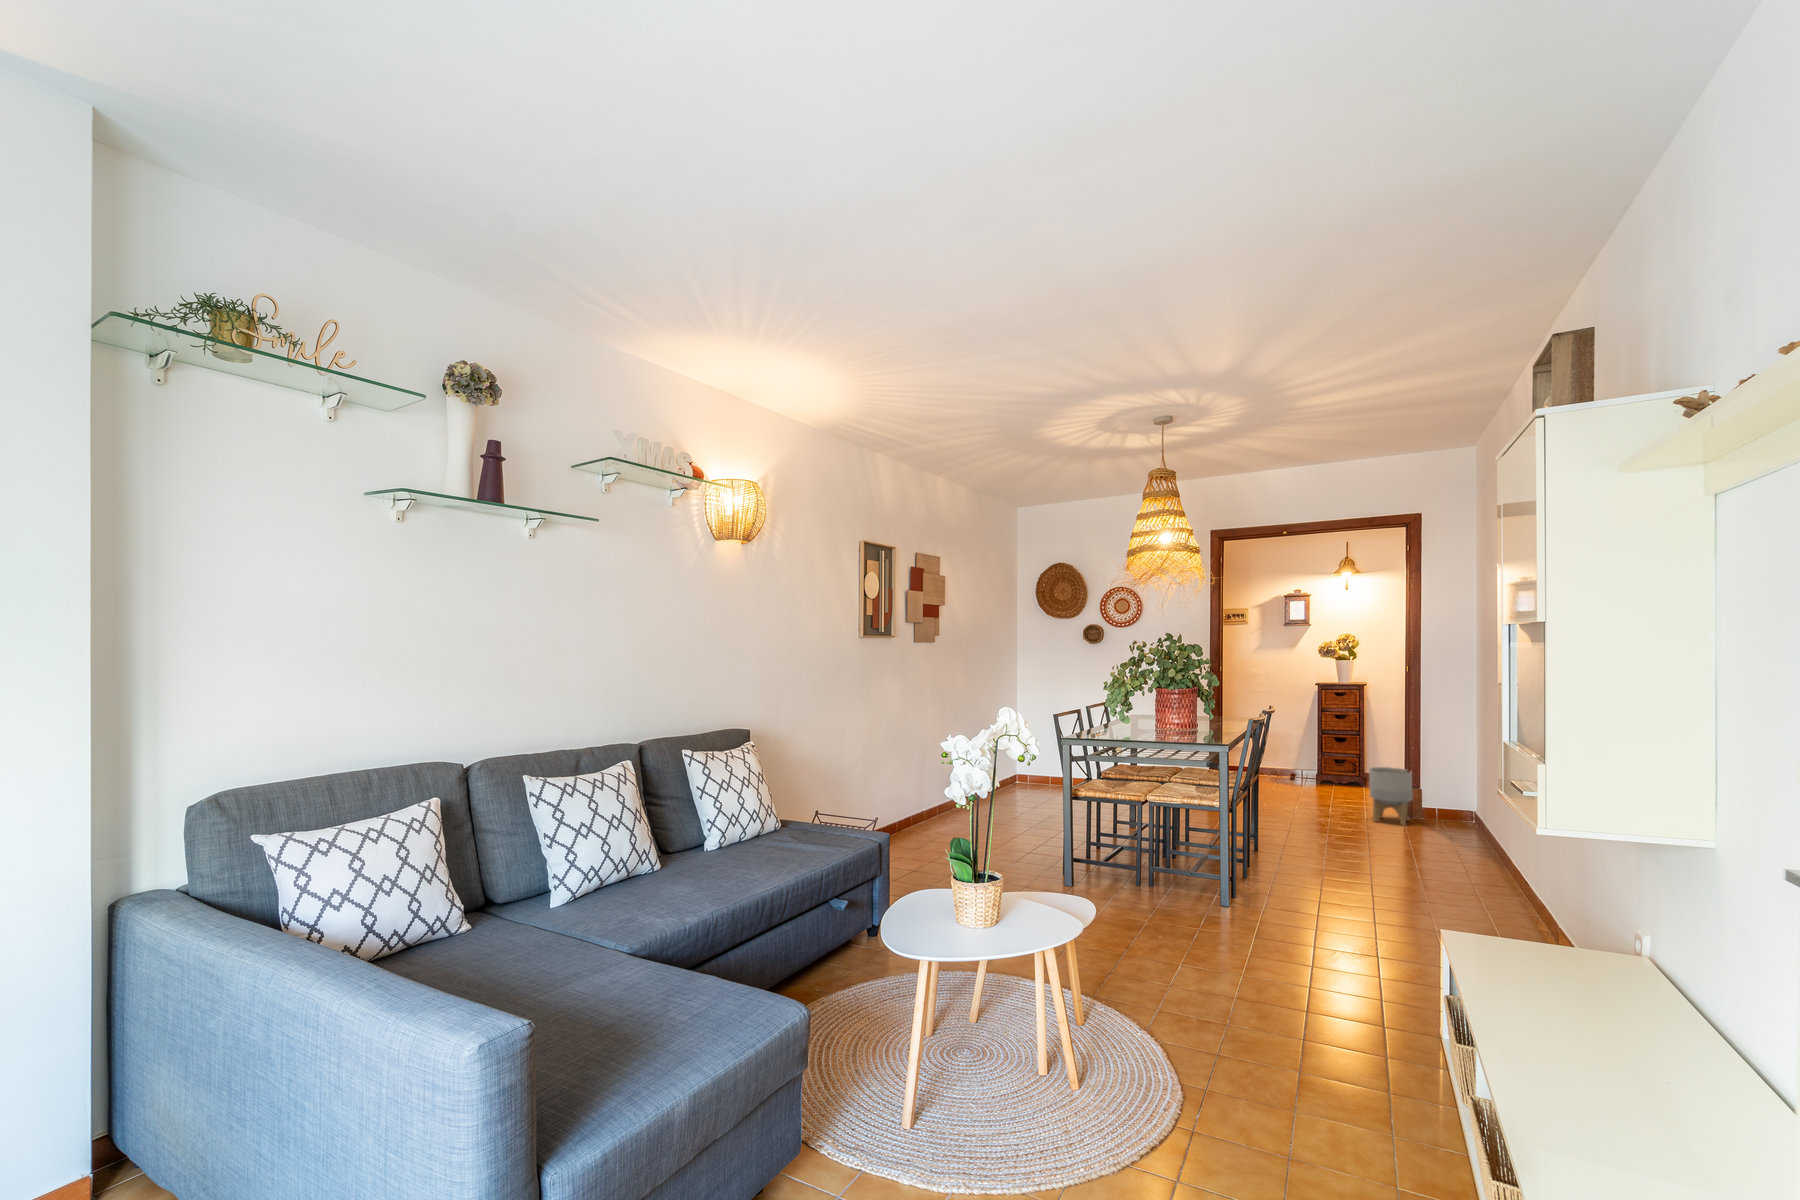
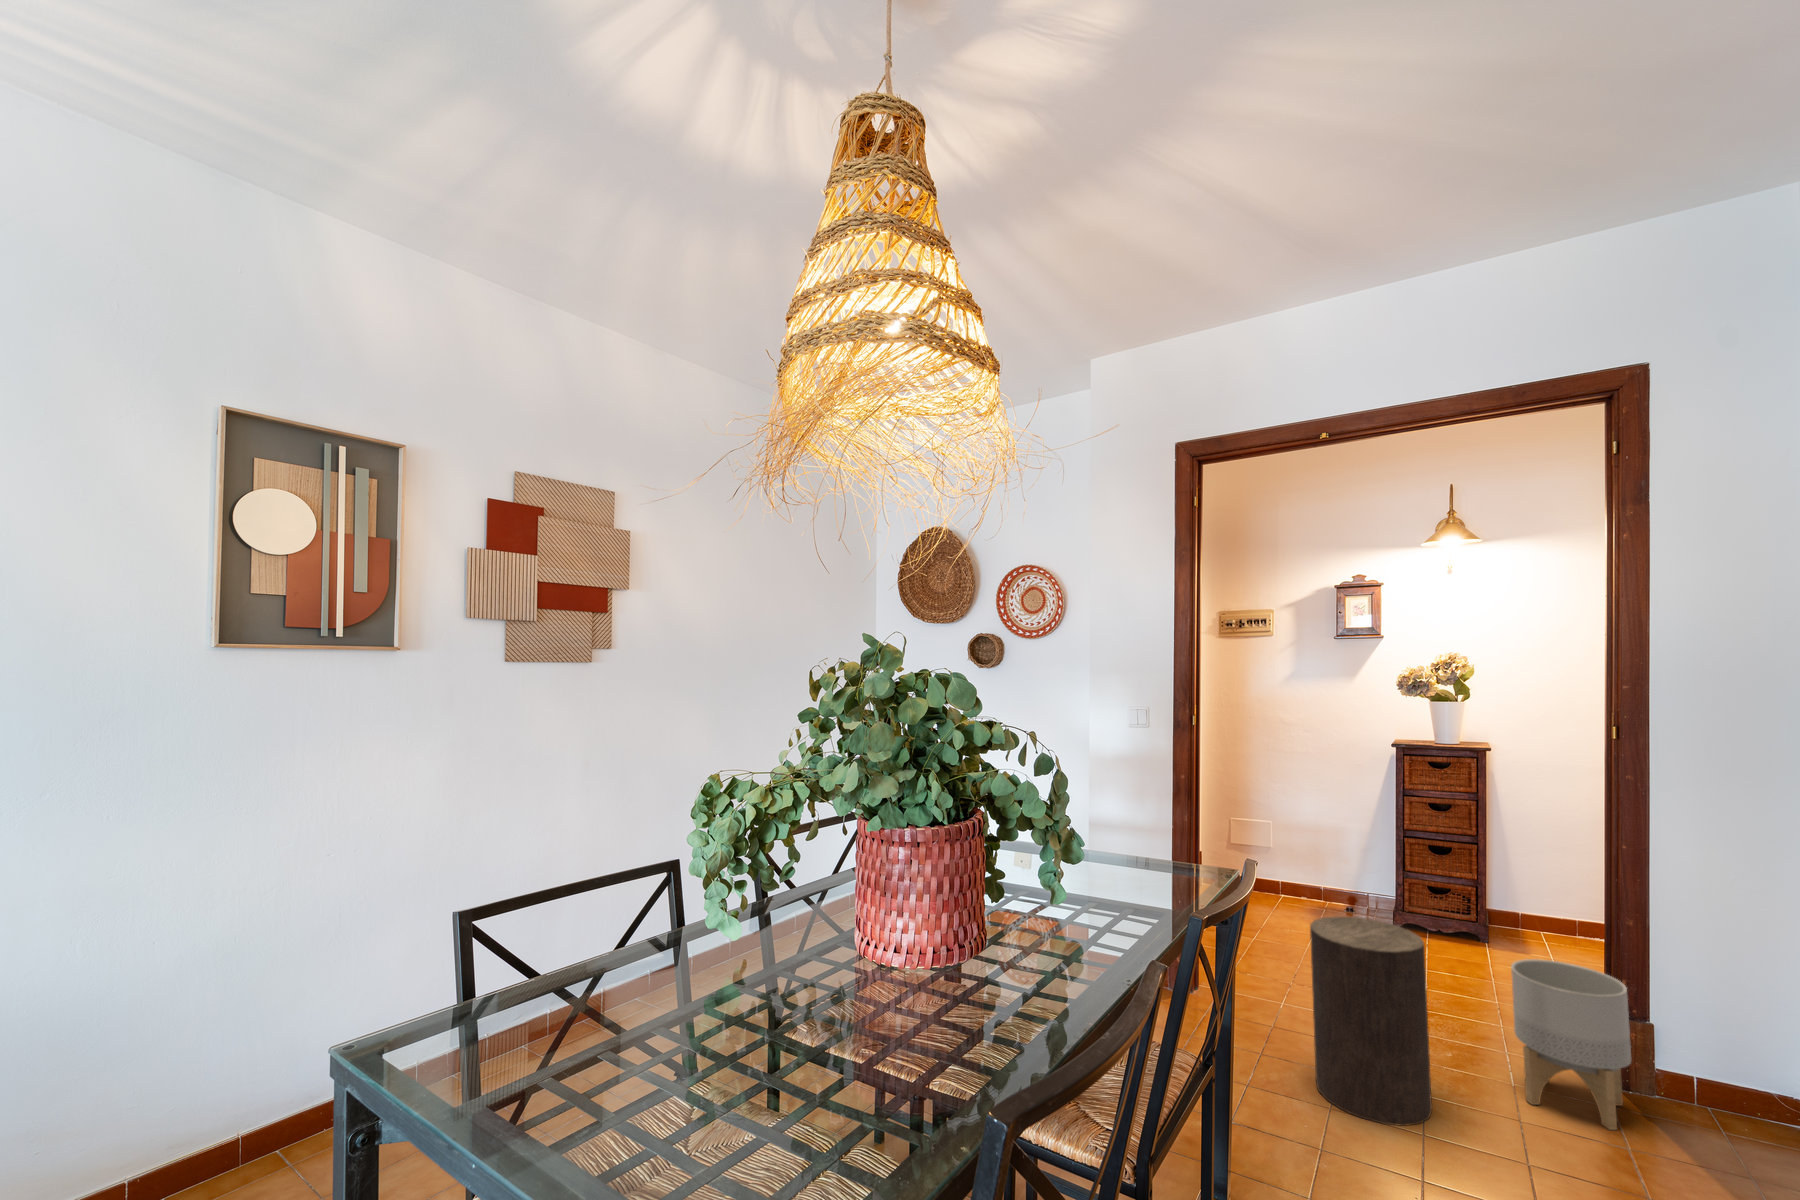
stool: none [1288,753,1337,828] -> present [1310,916,1432,1126]

